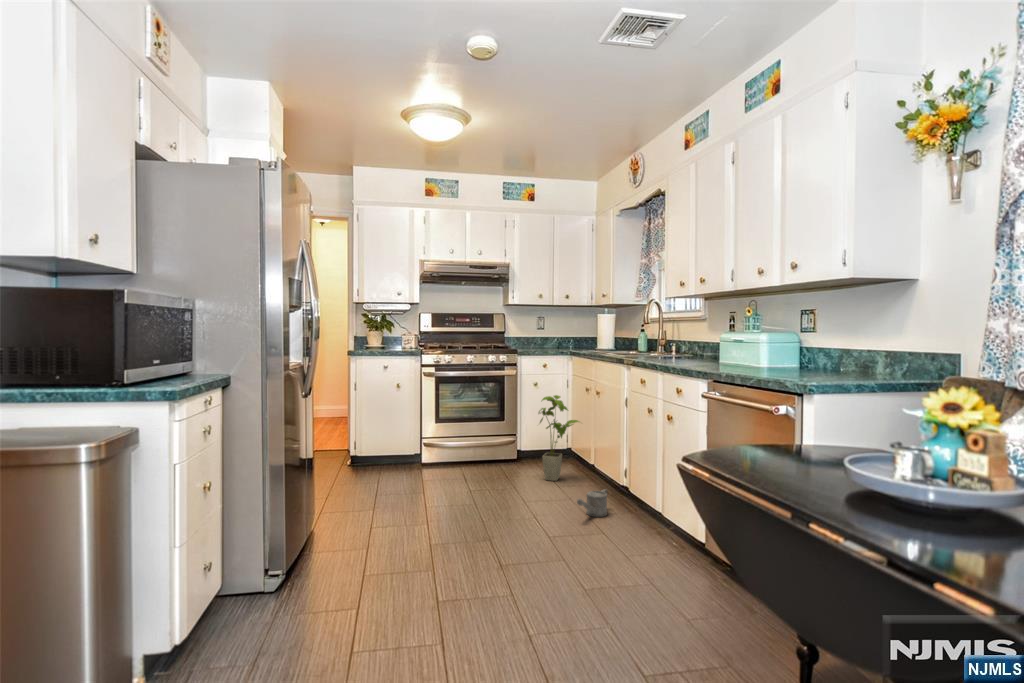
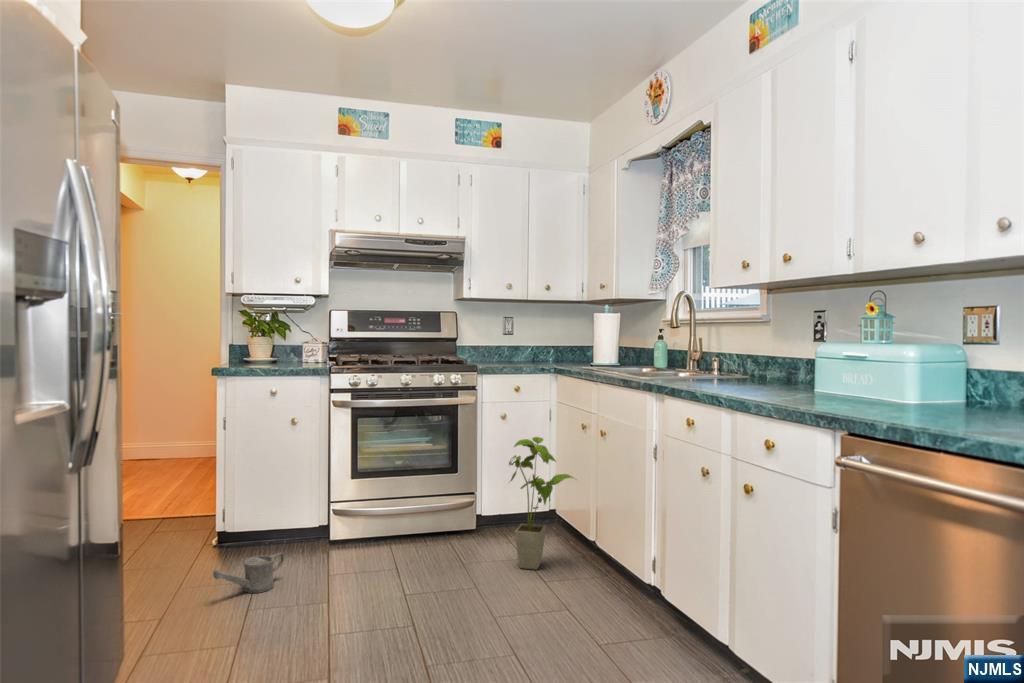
watering can: present [577,489,607,517] -> present [213,553,284,593]

